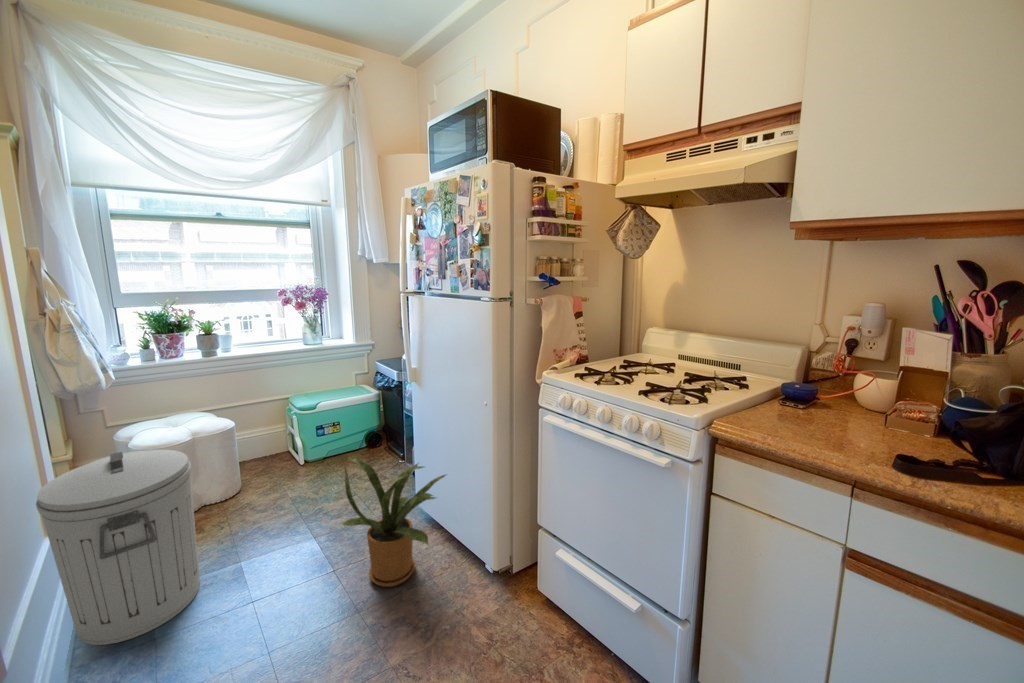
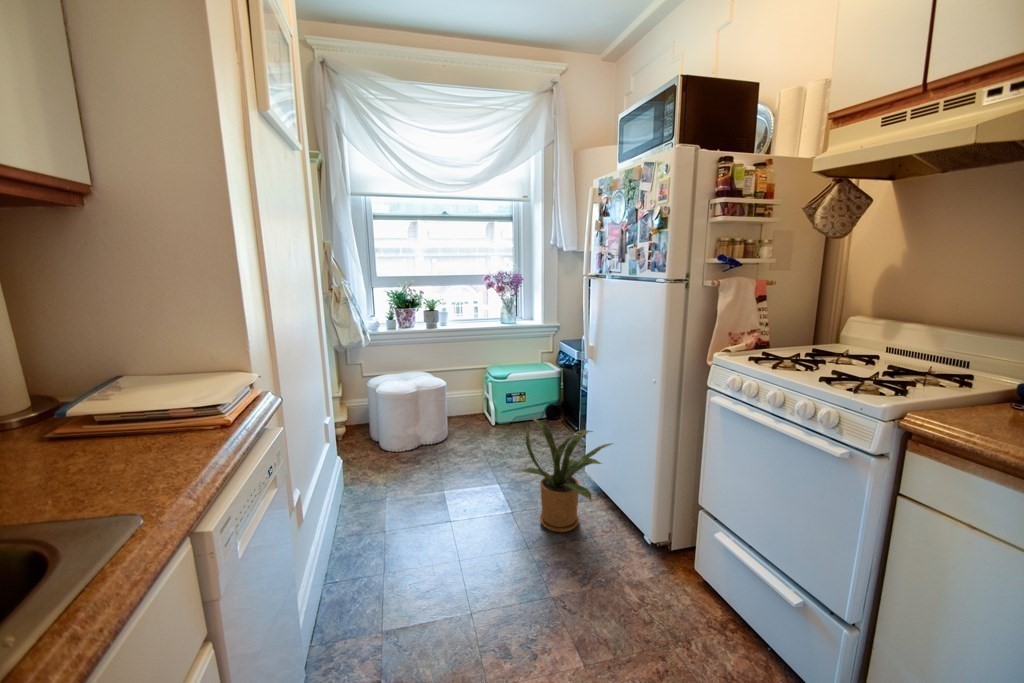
trash can: present [36,450,200,645] -> none [336,386,420,517]

